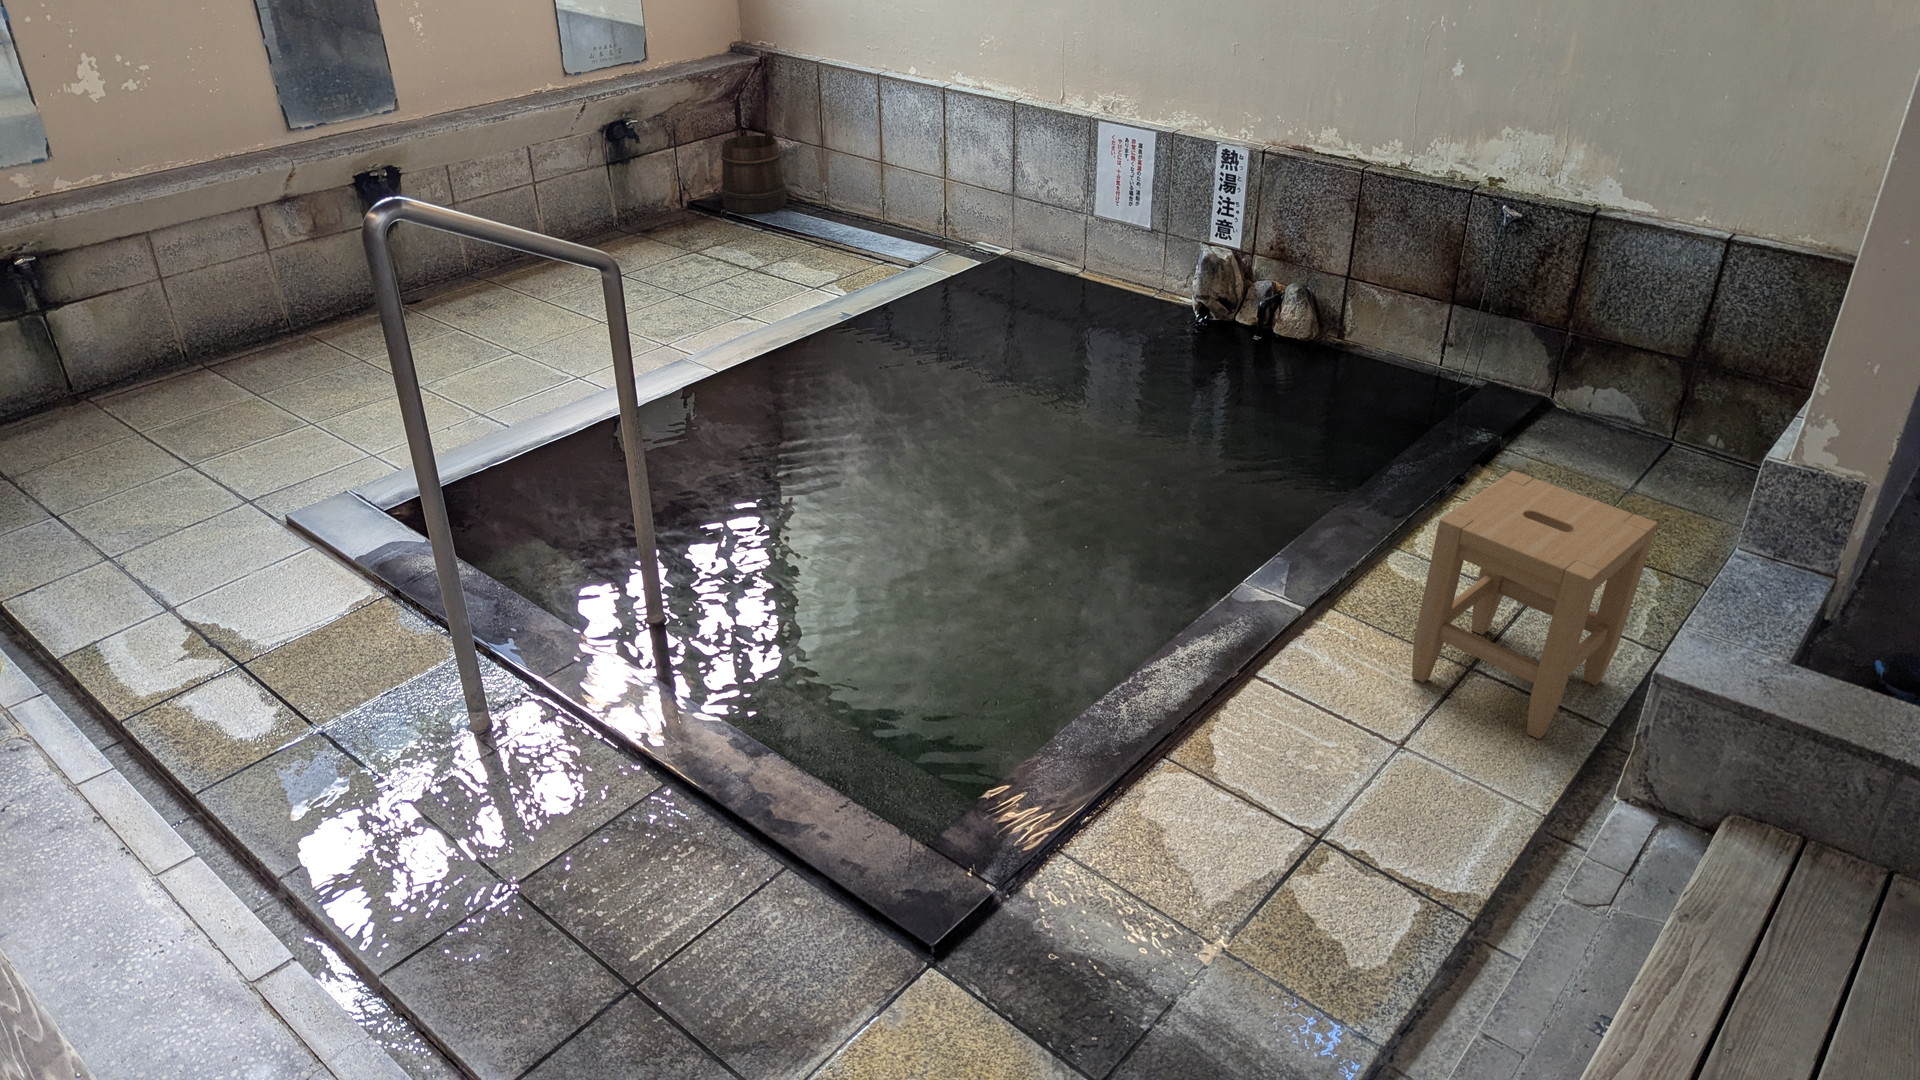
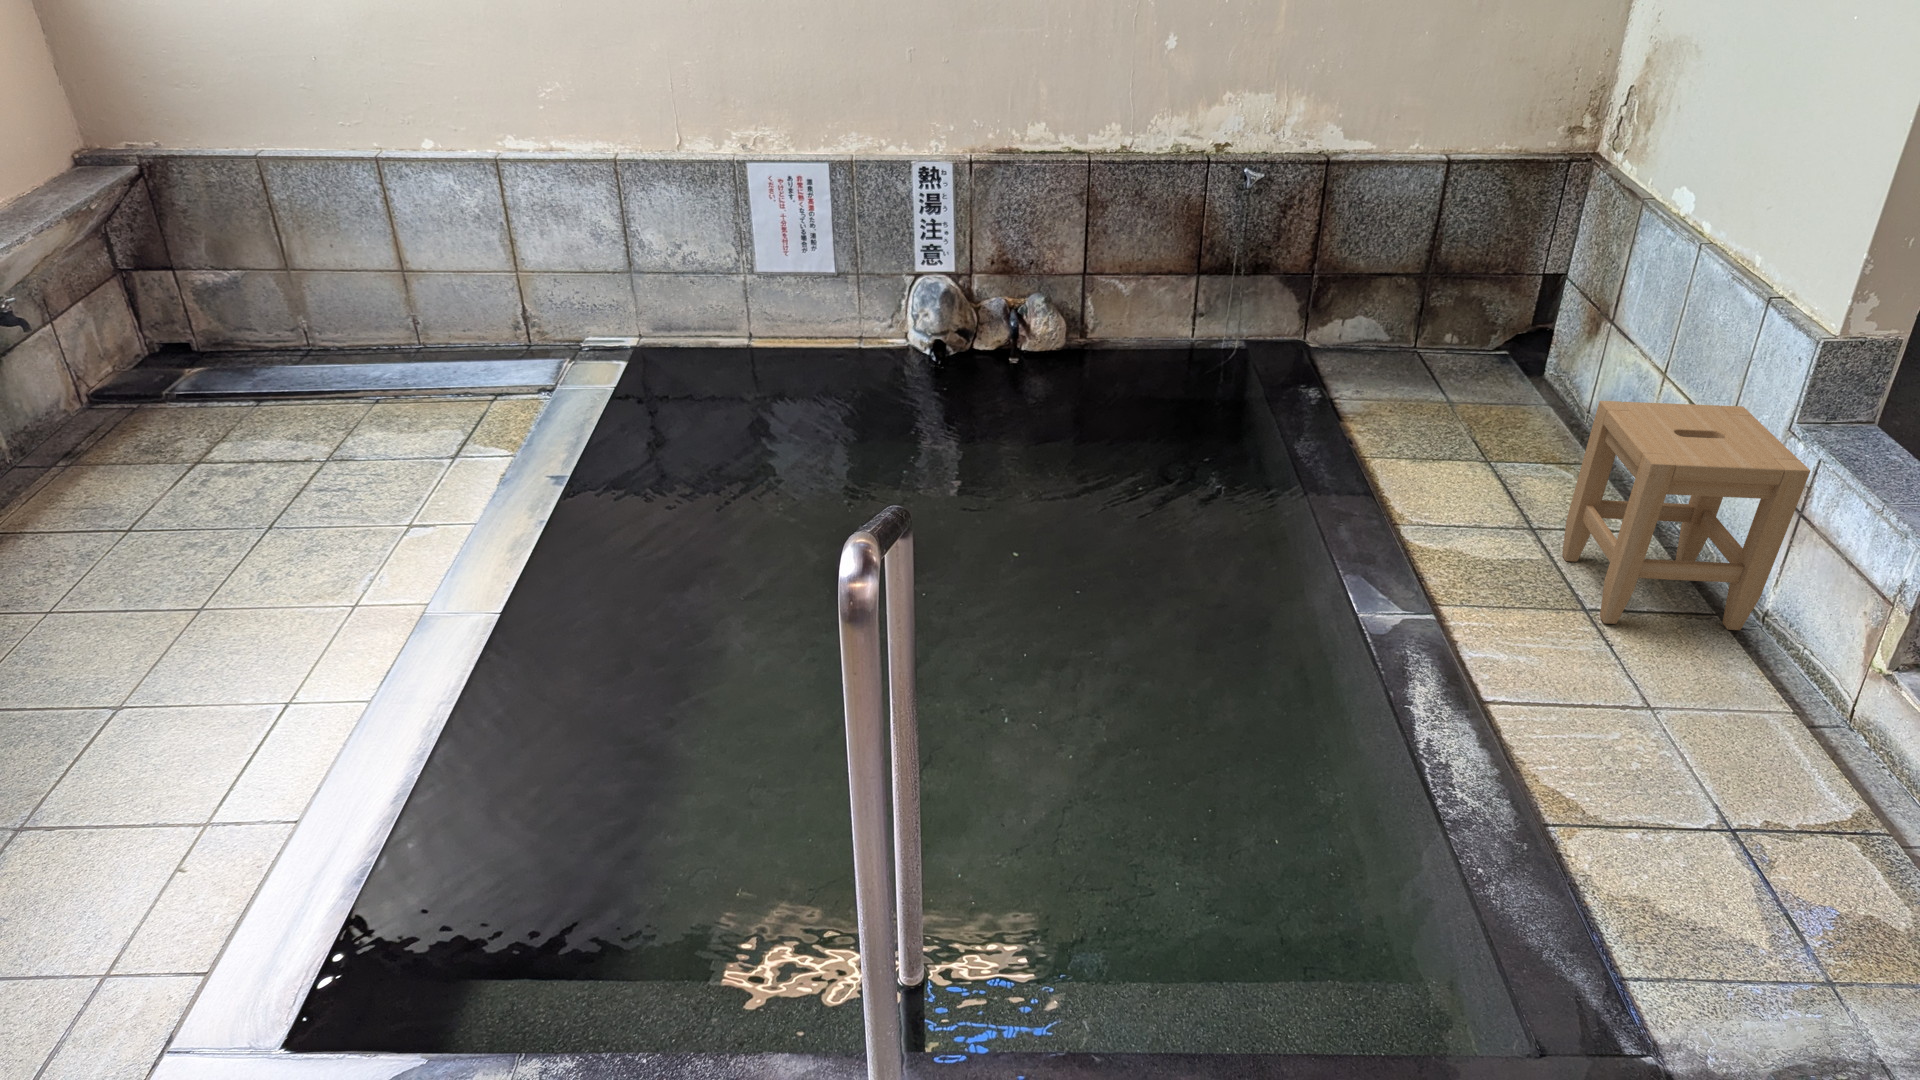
bucket: present [721,129,787,213] -> none [125,263,249,389]

